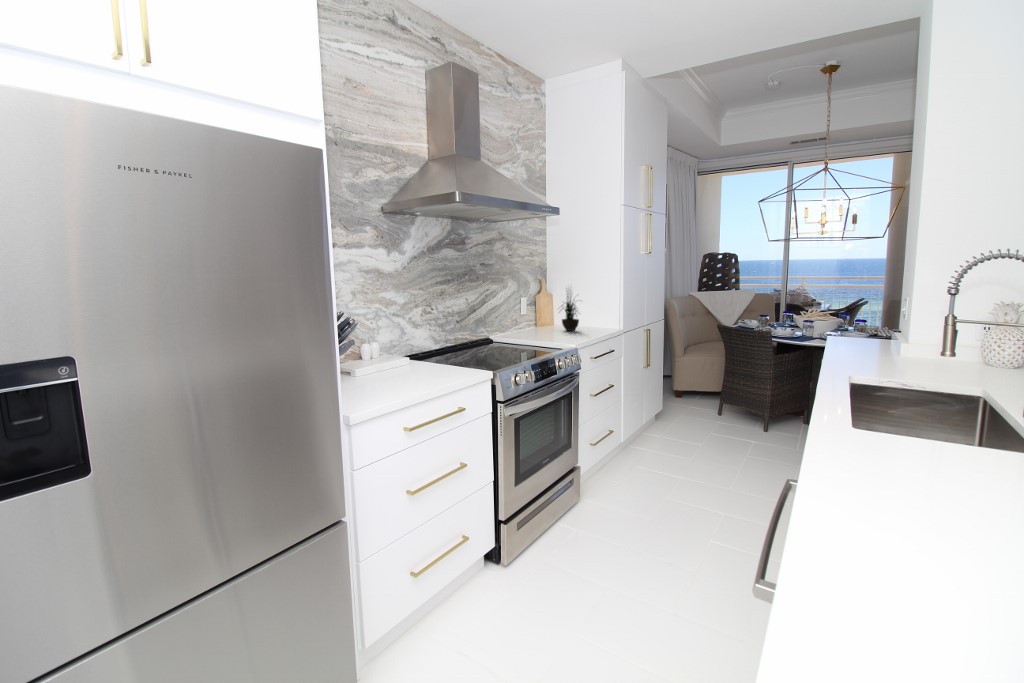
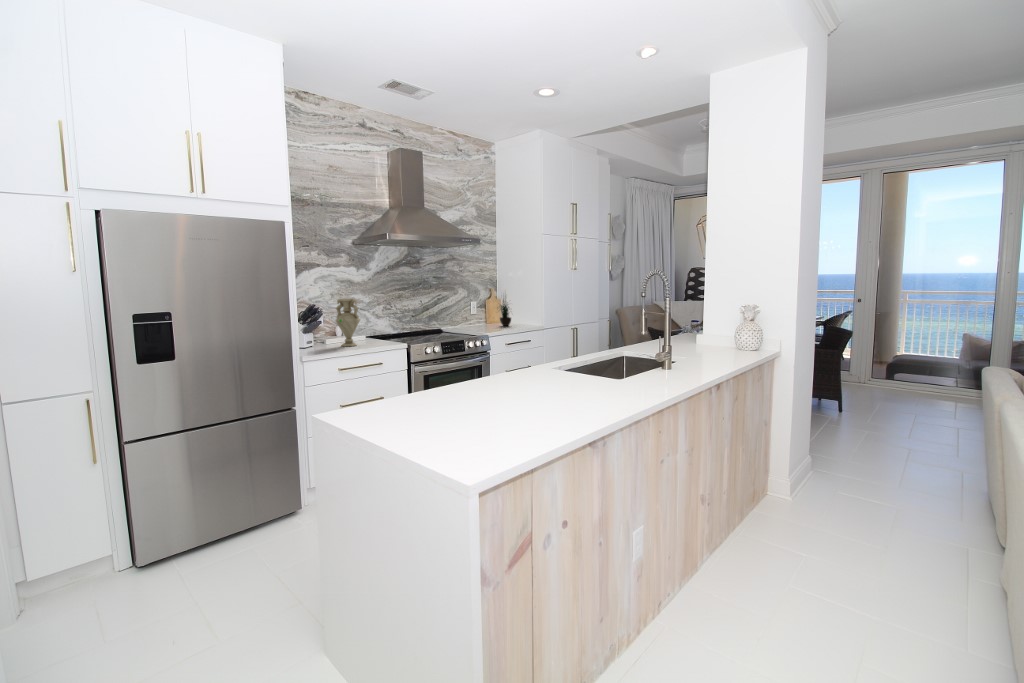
vase: none [381,302,424,384] -> present [335,299,360,346]

